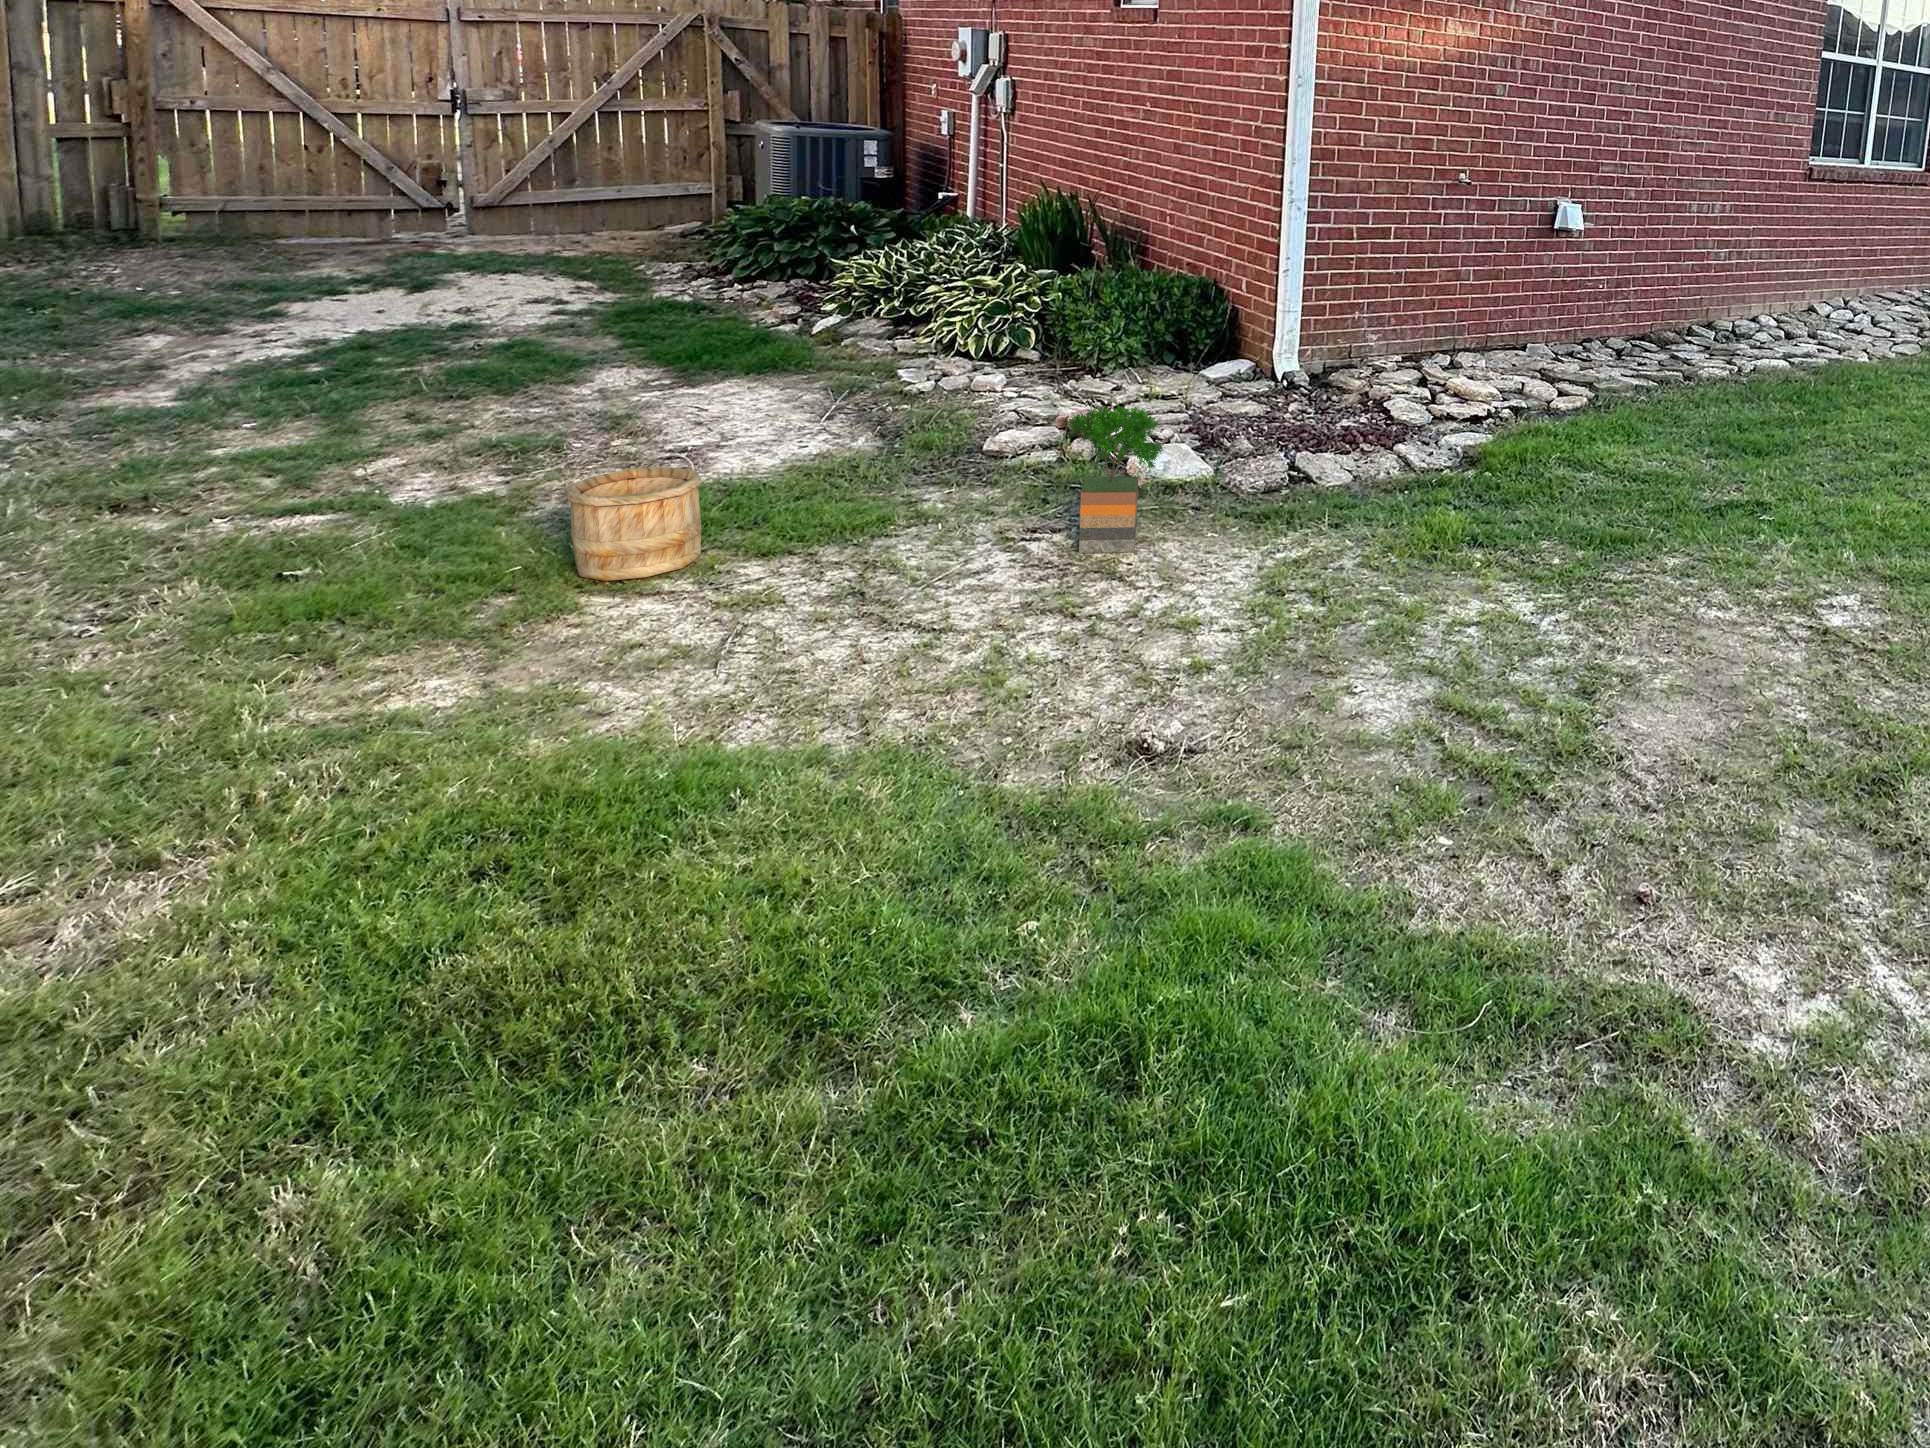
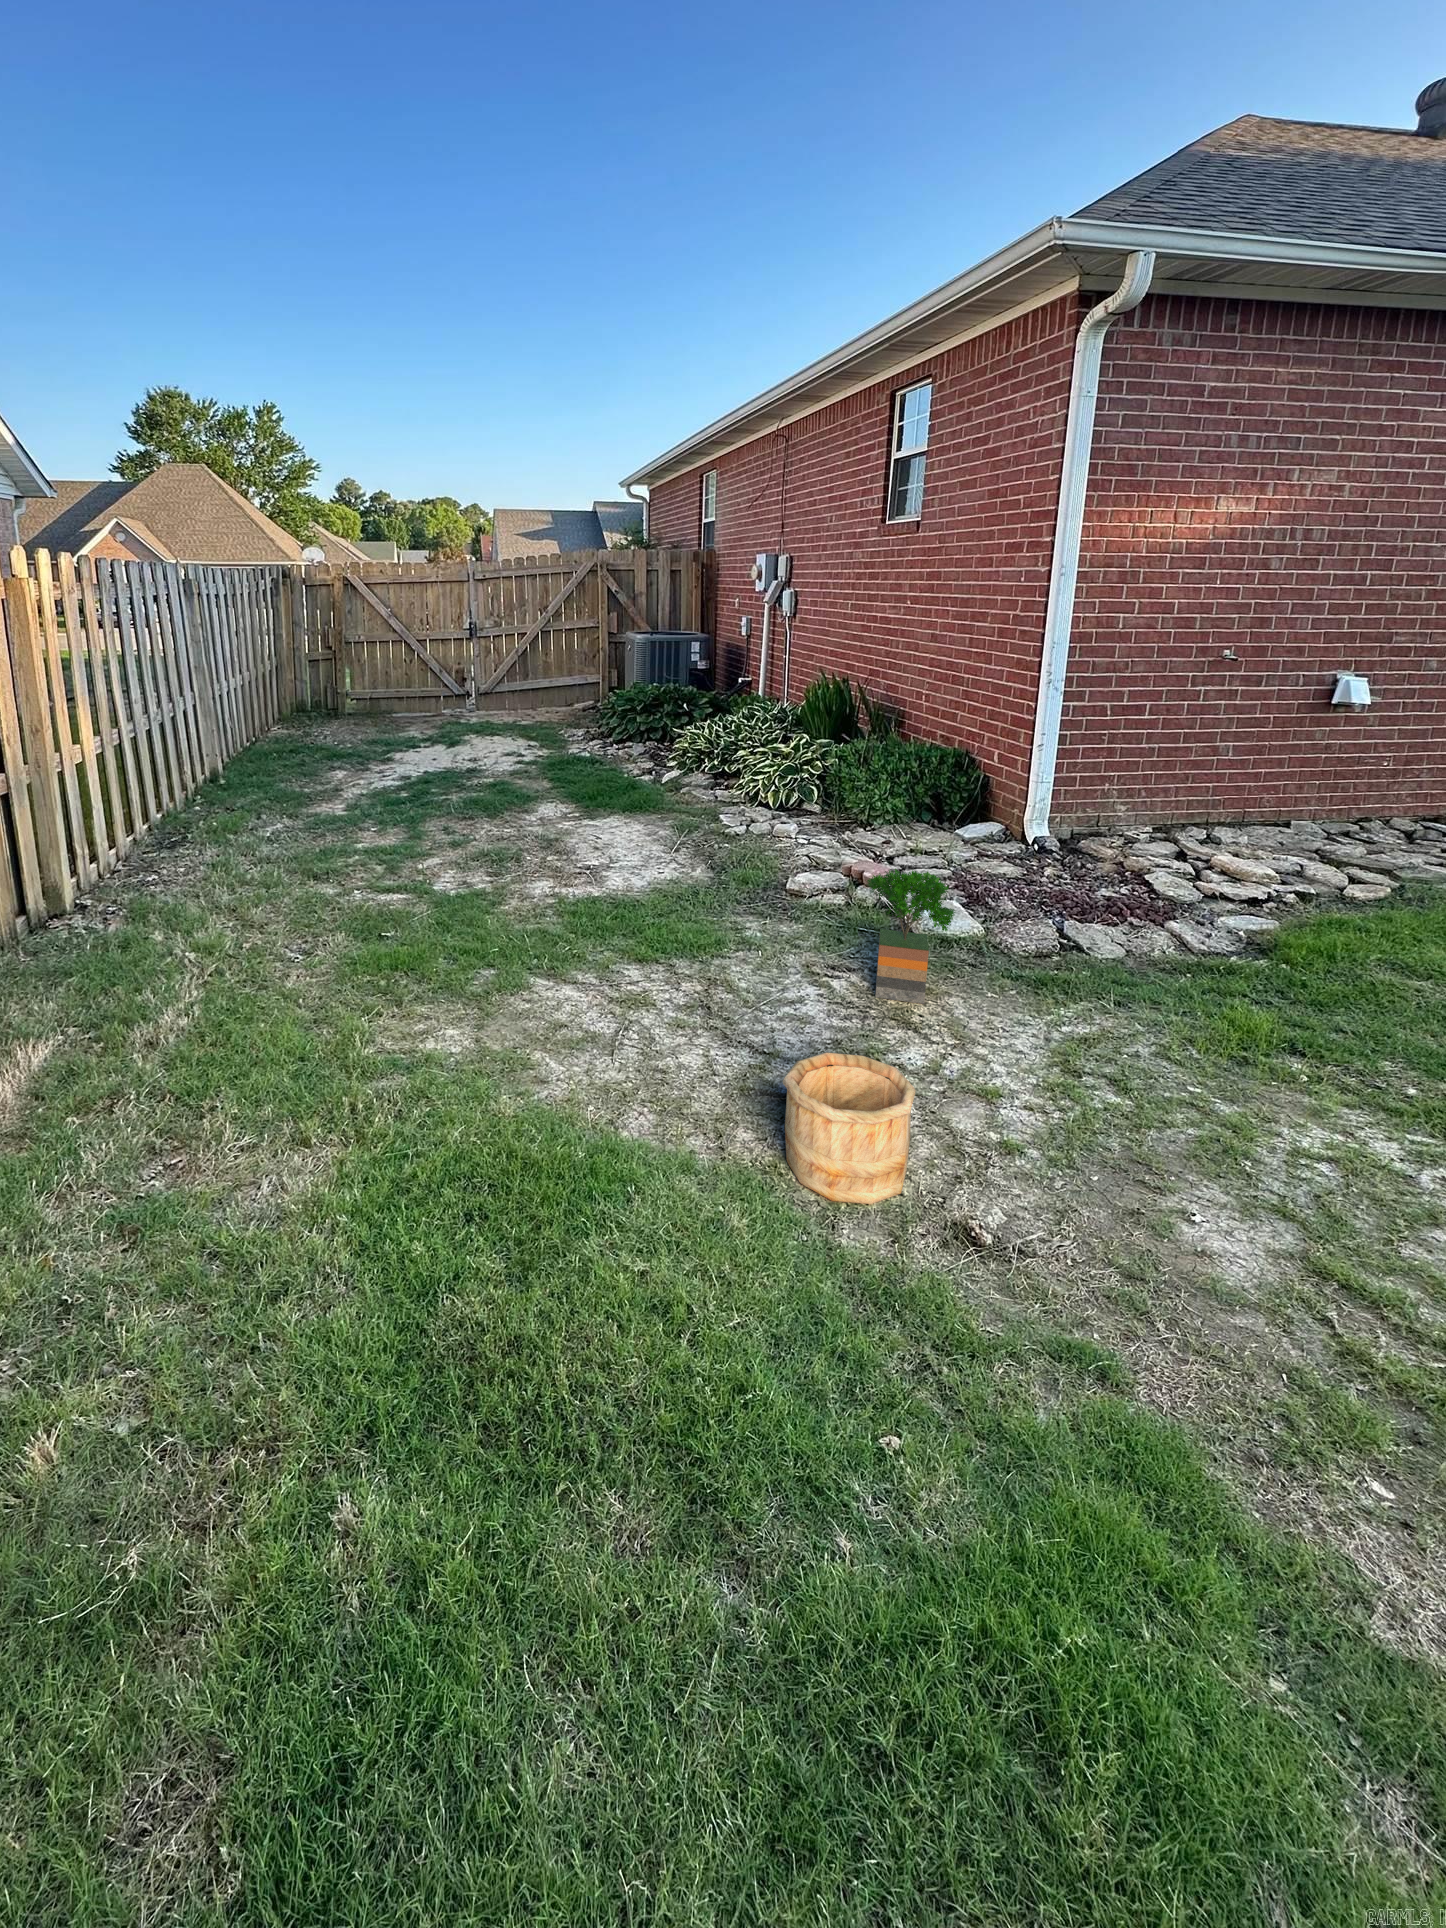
wooden bucket: present [564,467,702,581] -> present [783,1052,916,1204]

